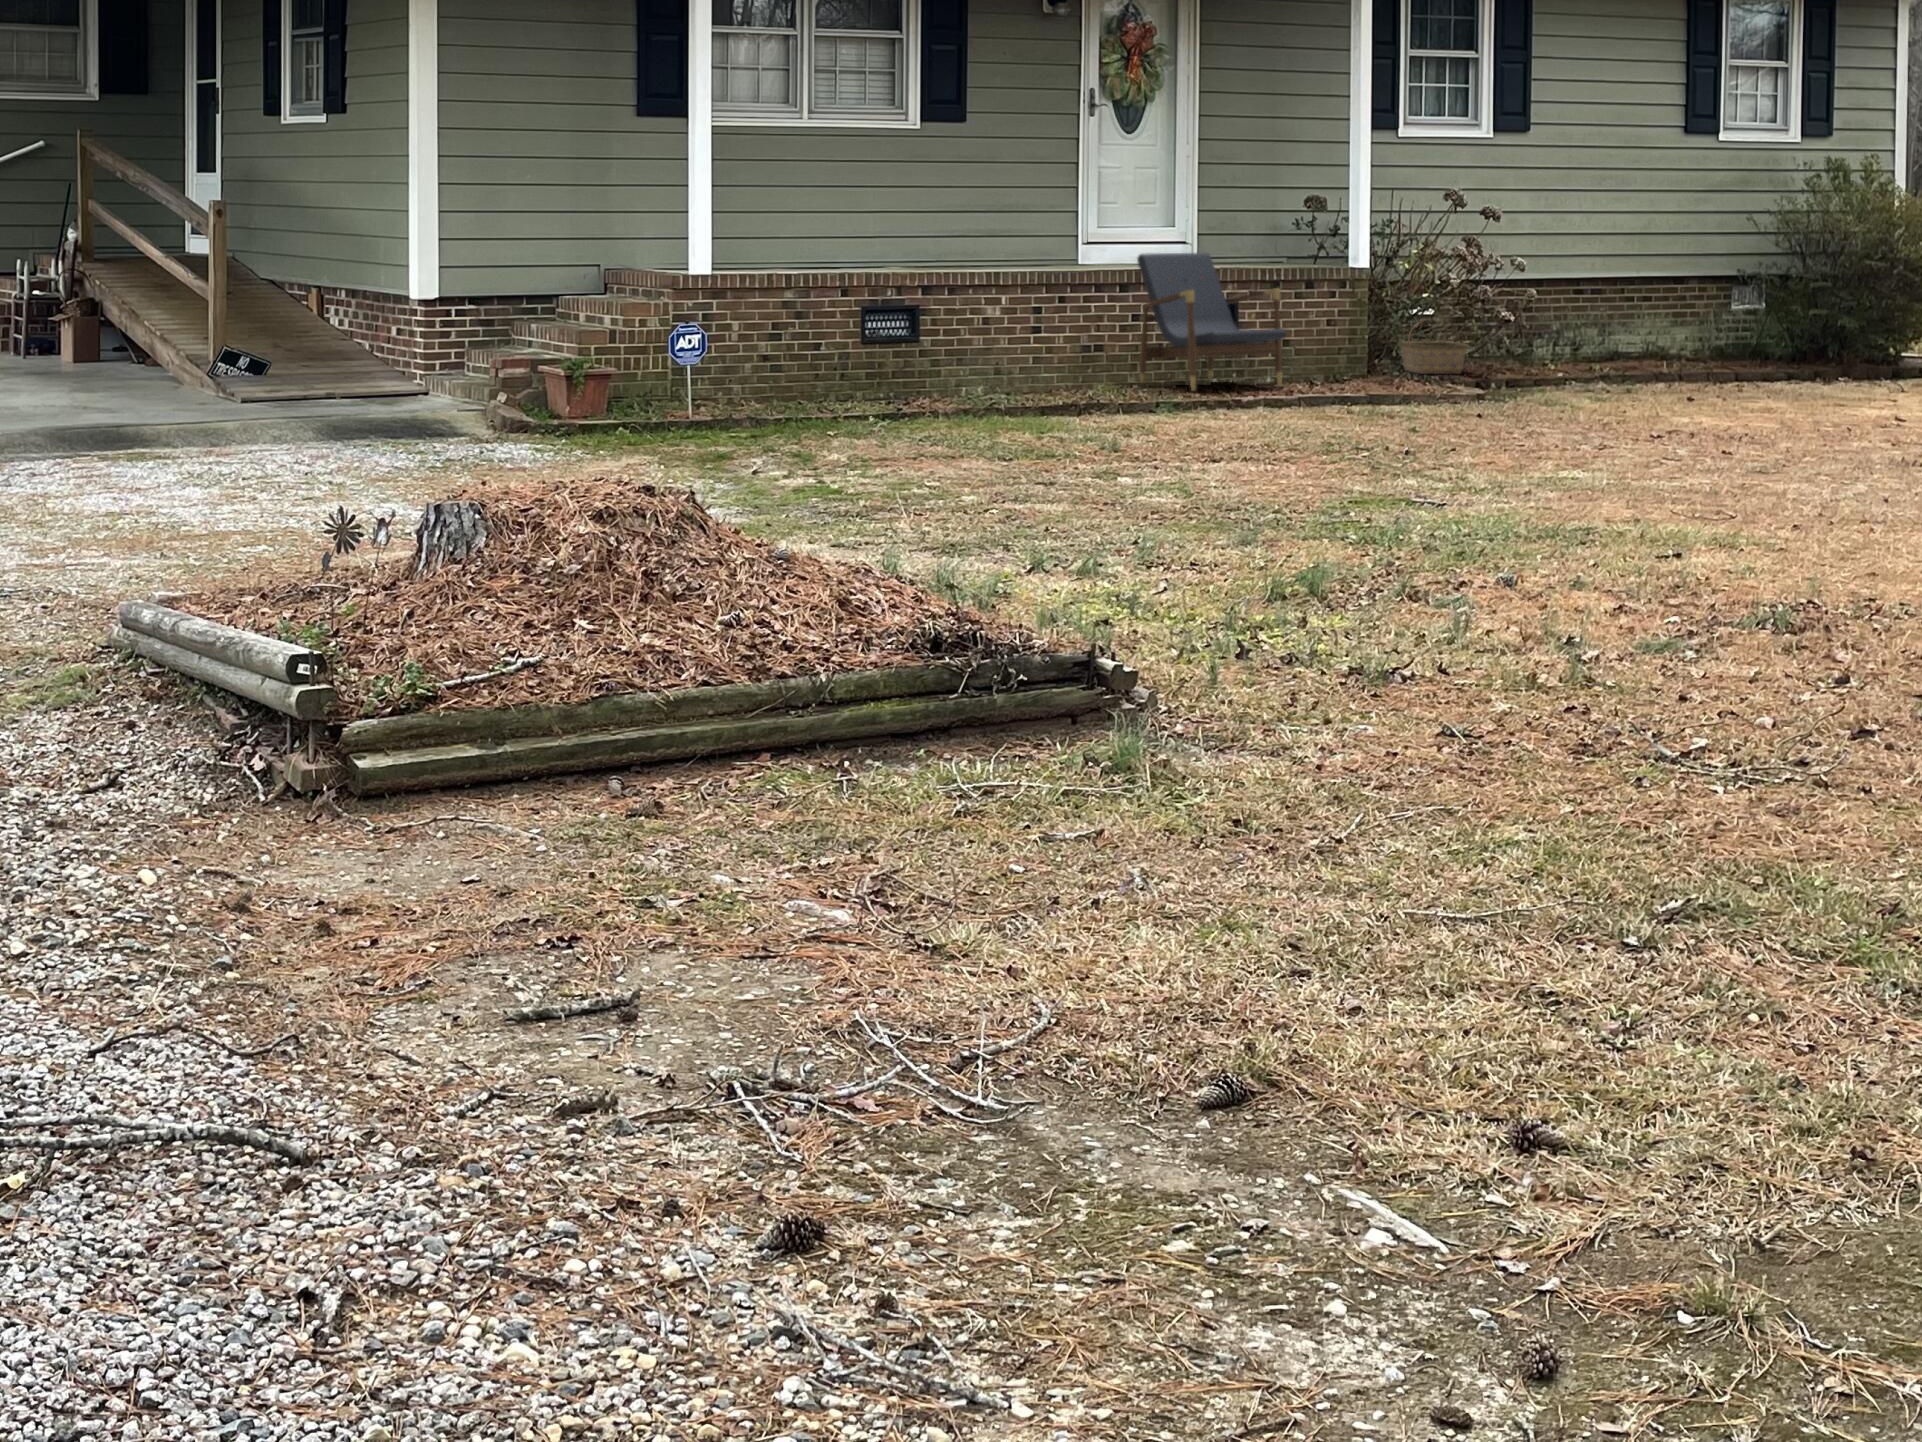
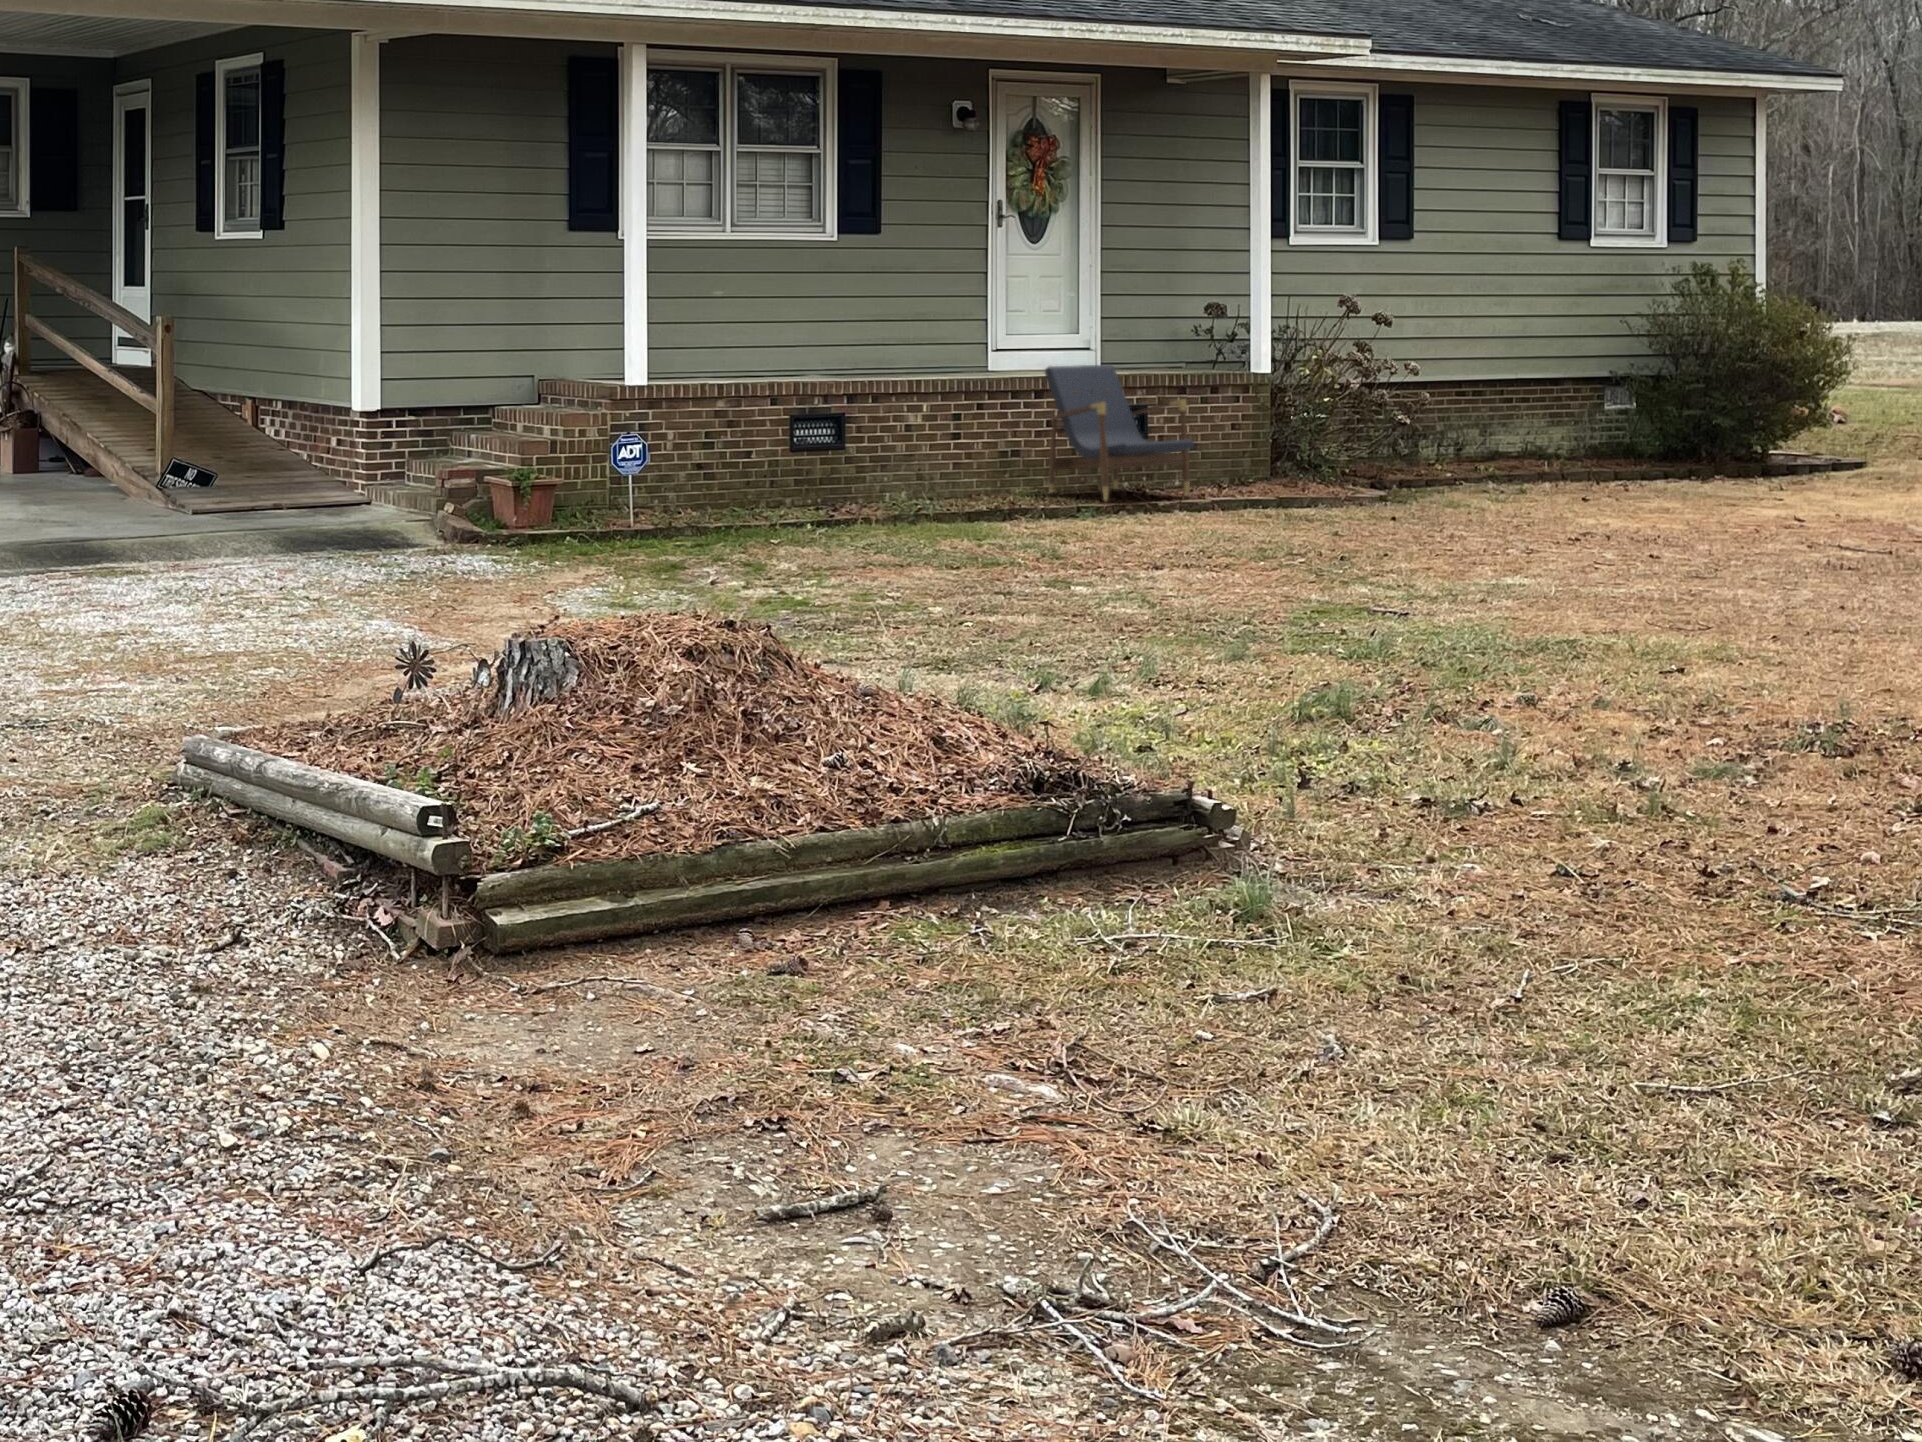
basket: present [1400,329,1468,374] -> none [1293,427,1362,481]

